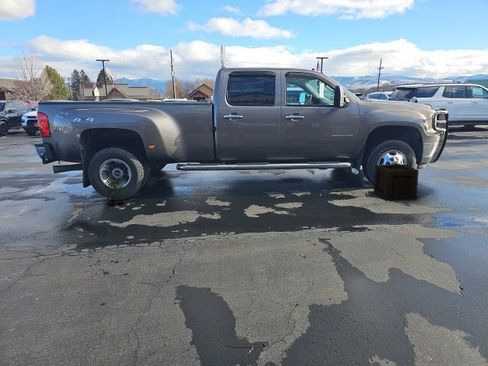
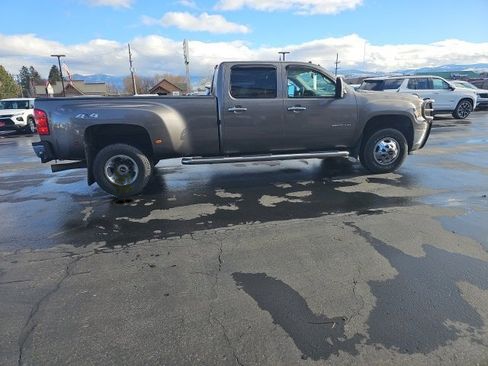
wooden crate: present [374,164,419,201] -> none [371,151,415,186]

